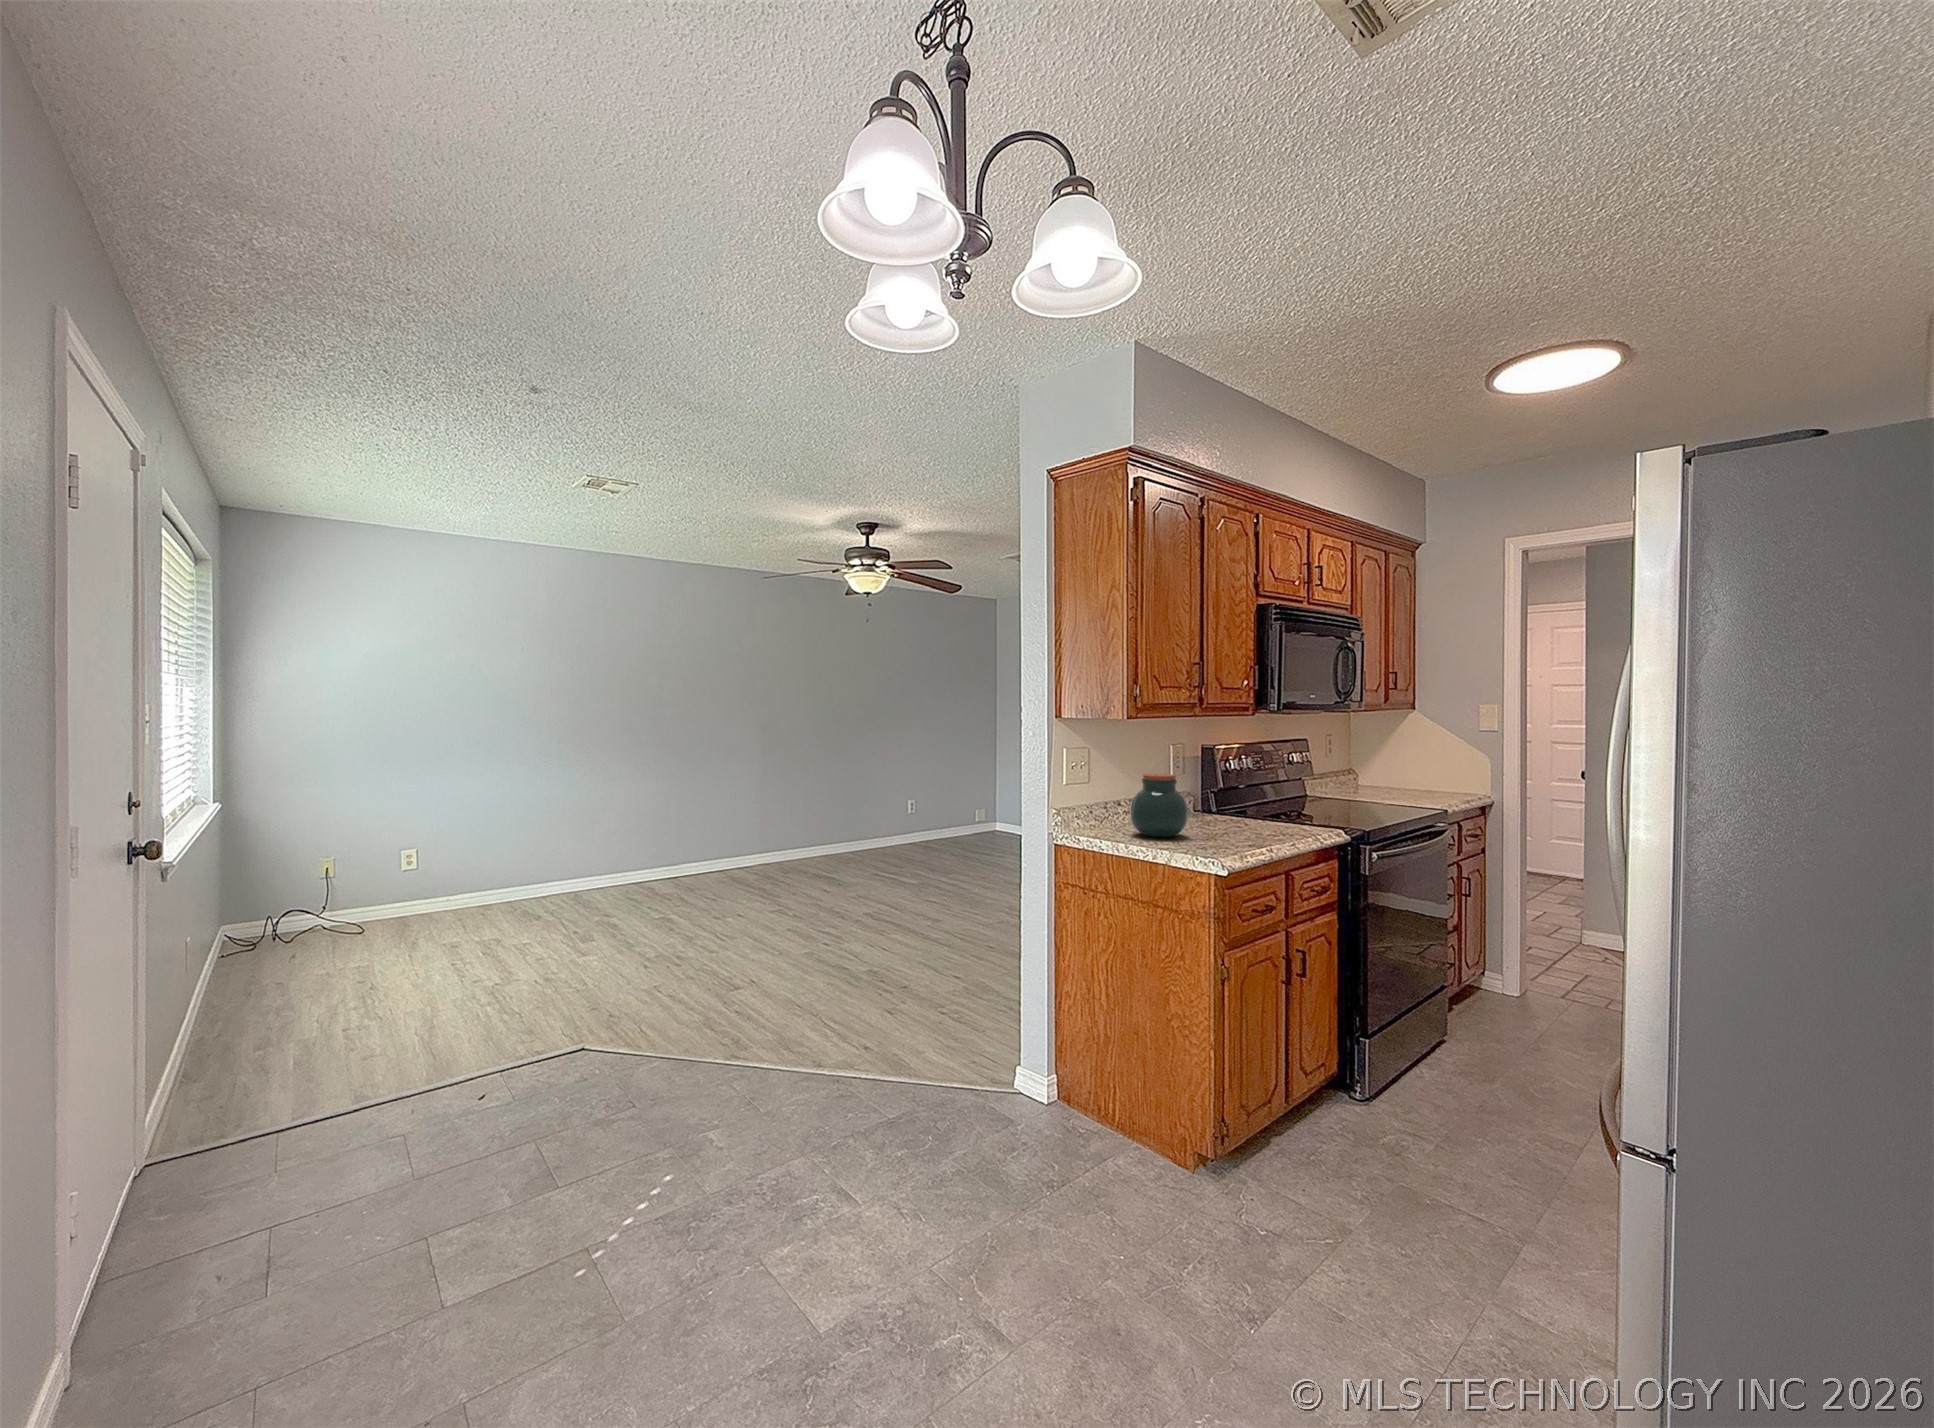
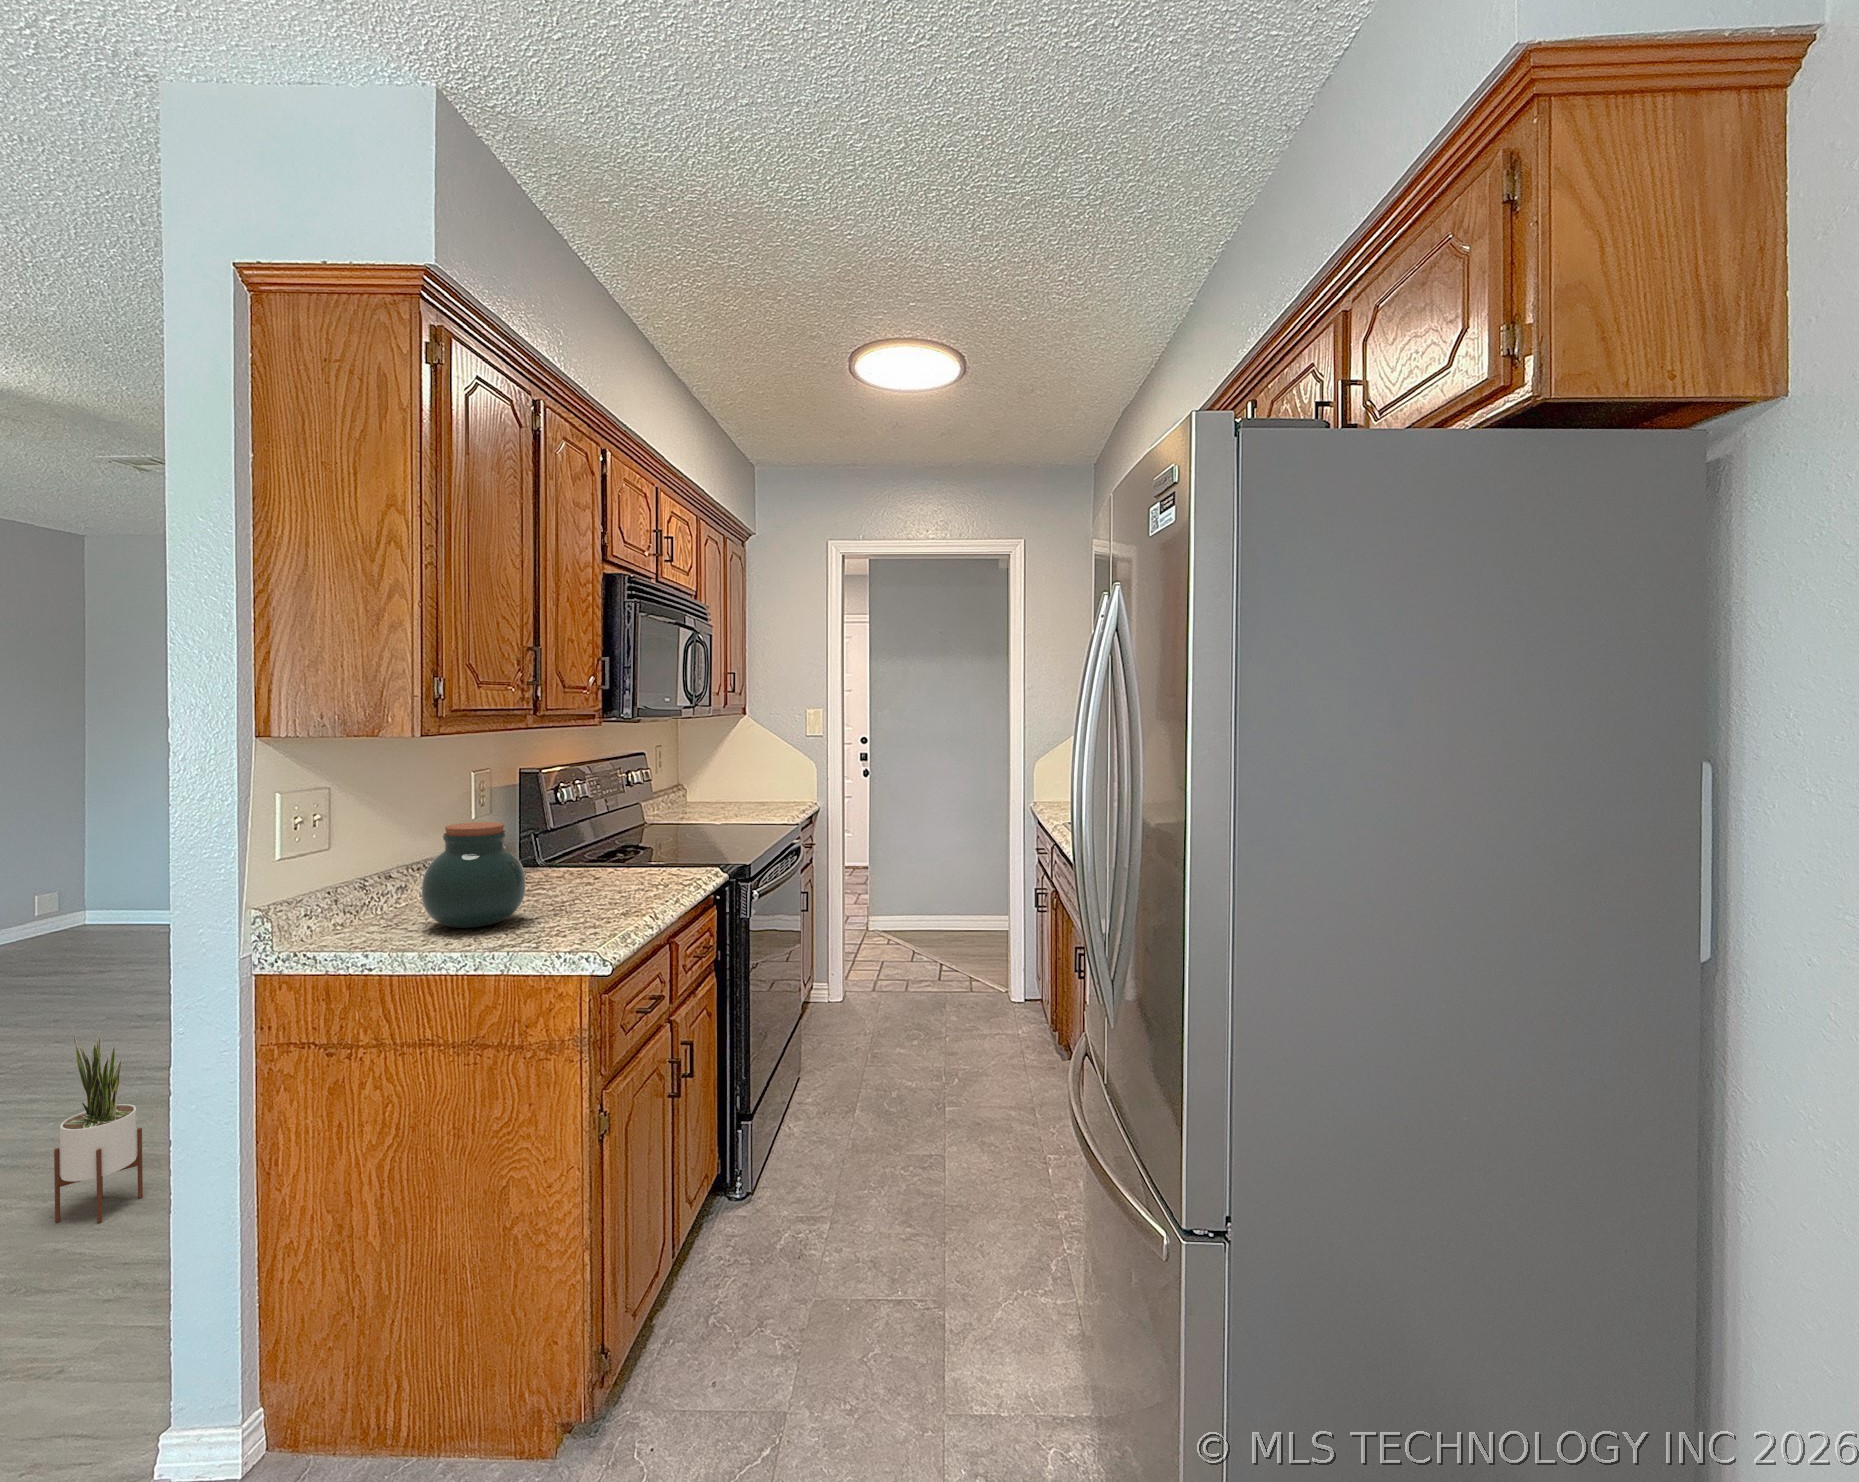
potted plant: none [978,876,1012,984] -> present [54,1026,143,1223]

